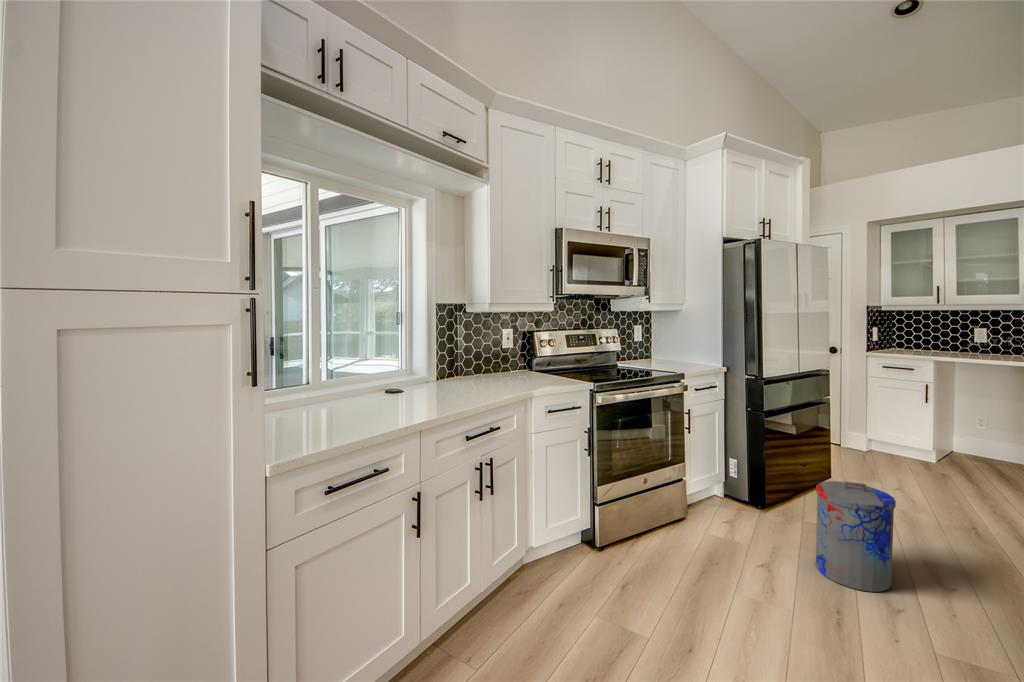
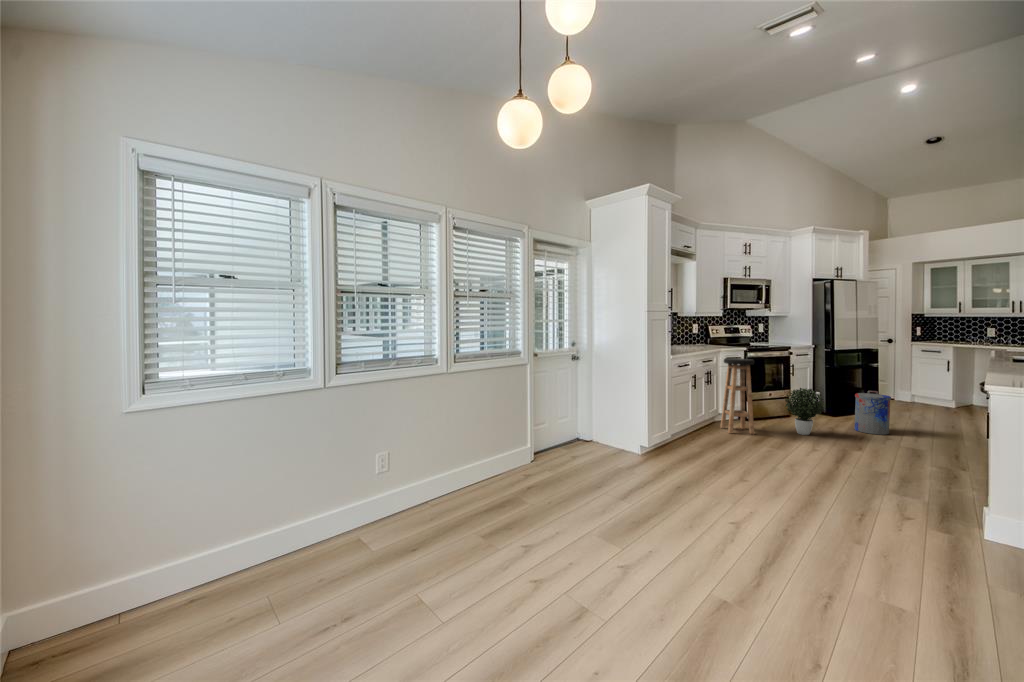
bar stool: none [522,418,594,633] -> present [720,358,754,434]
potted plant: none [668,492,762,618] -> present [785,388,824,435]

